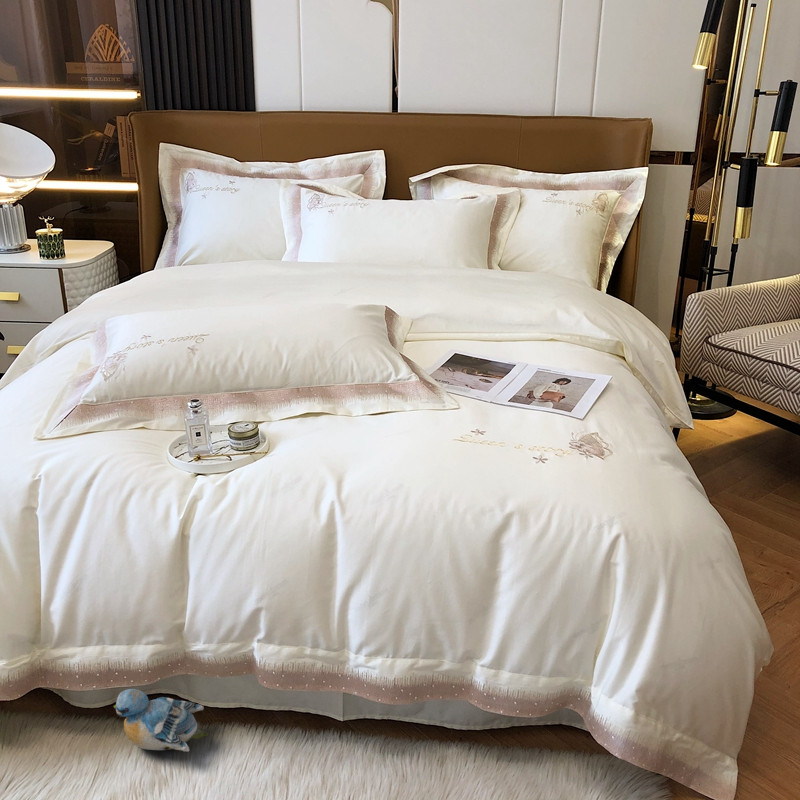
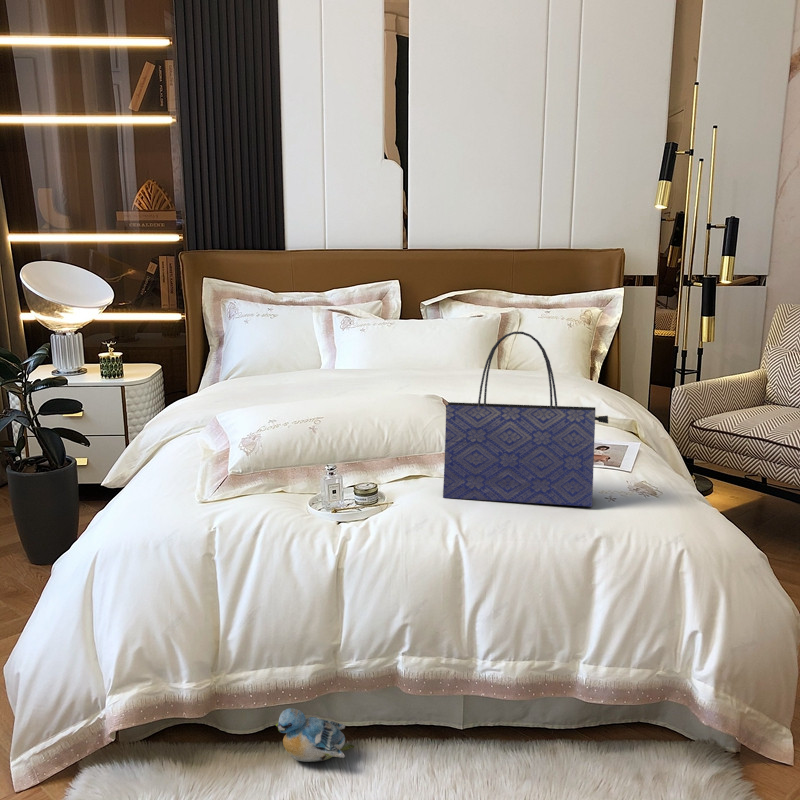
tote bag: none [335,238,543,470] -> present [443,332,608,507]

